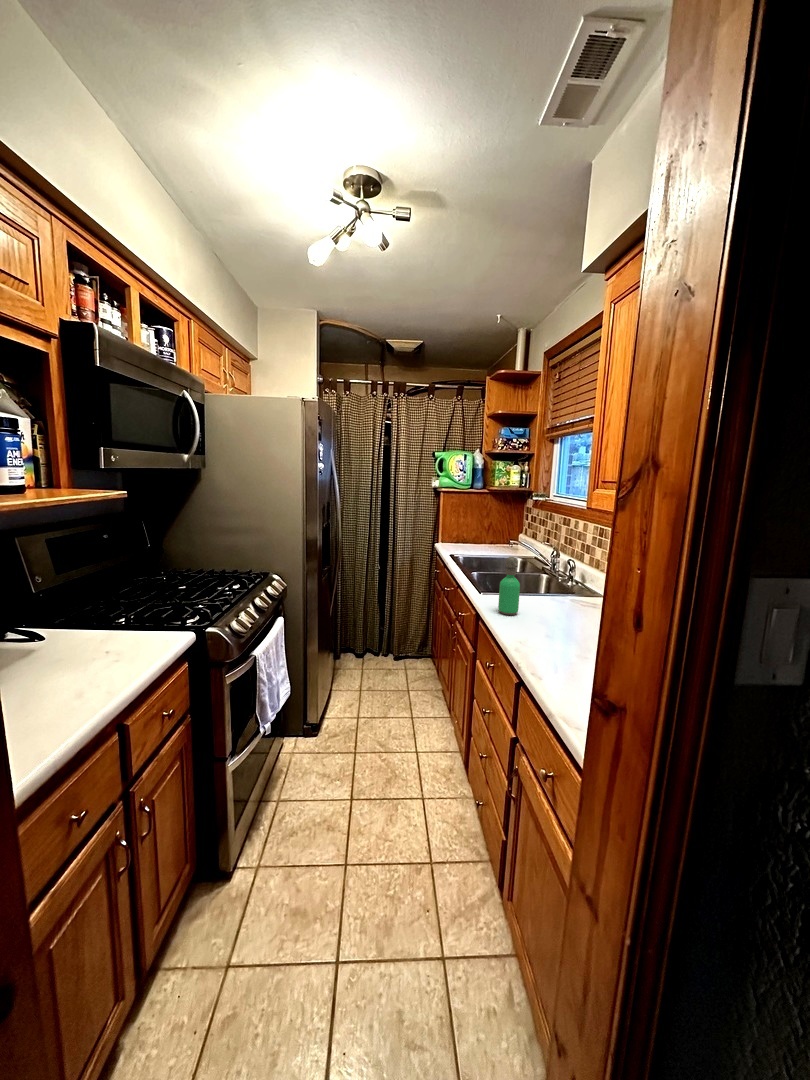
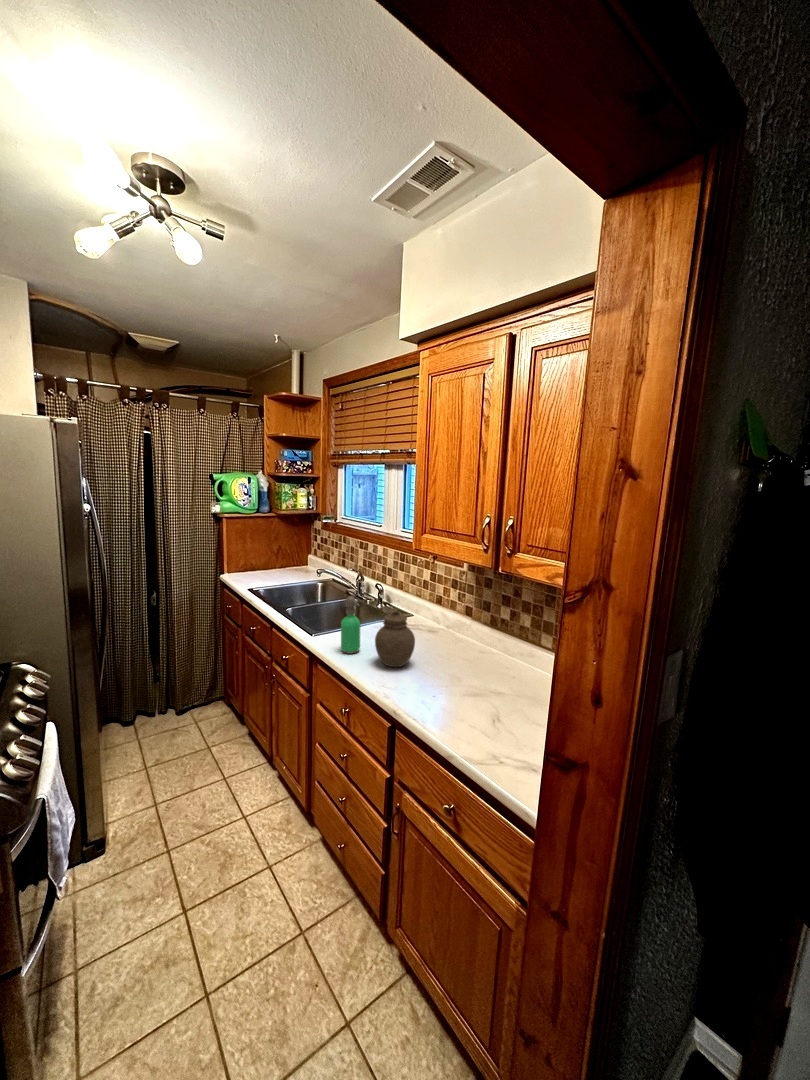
jar: none [526,574,571,634] -> present [375,611,415,667]

